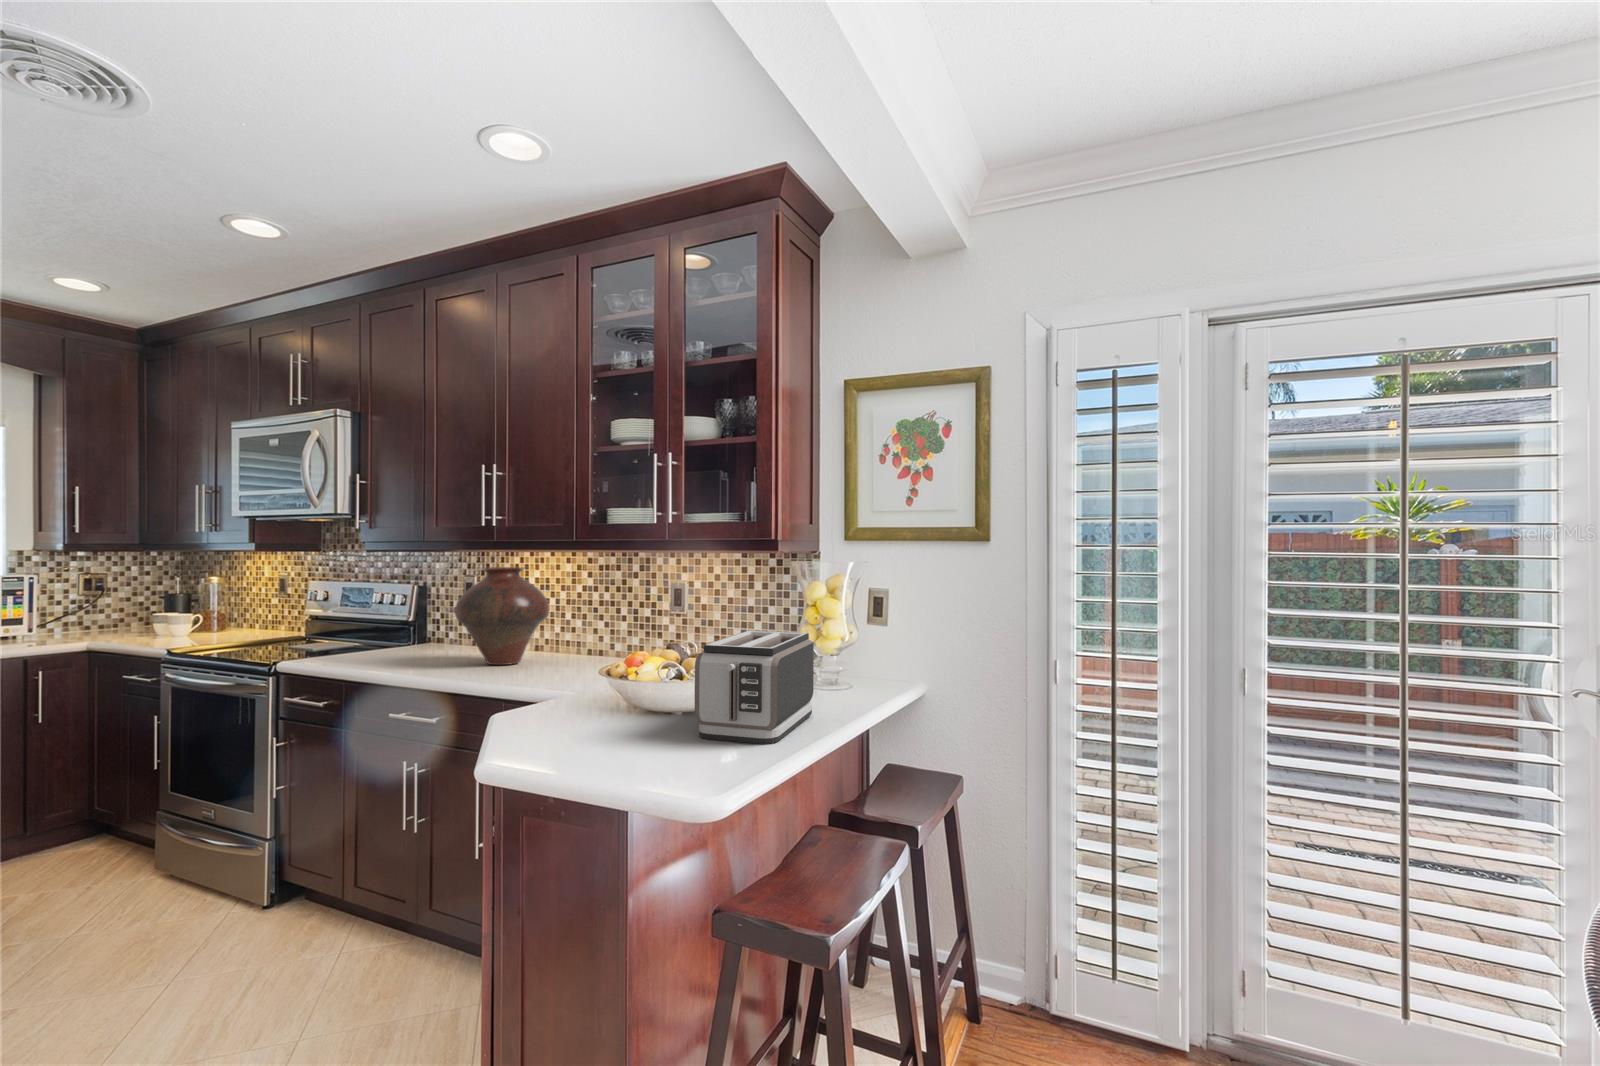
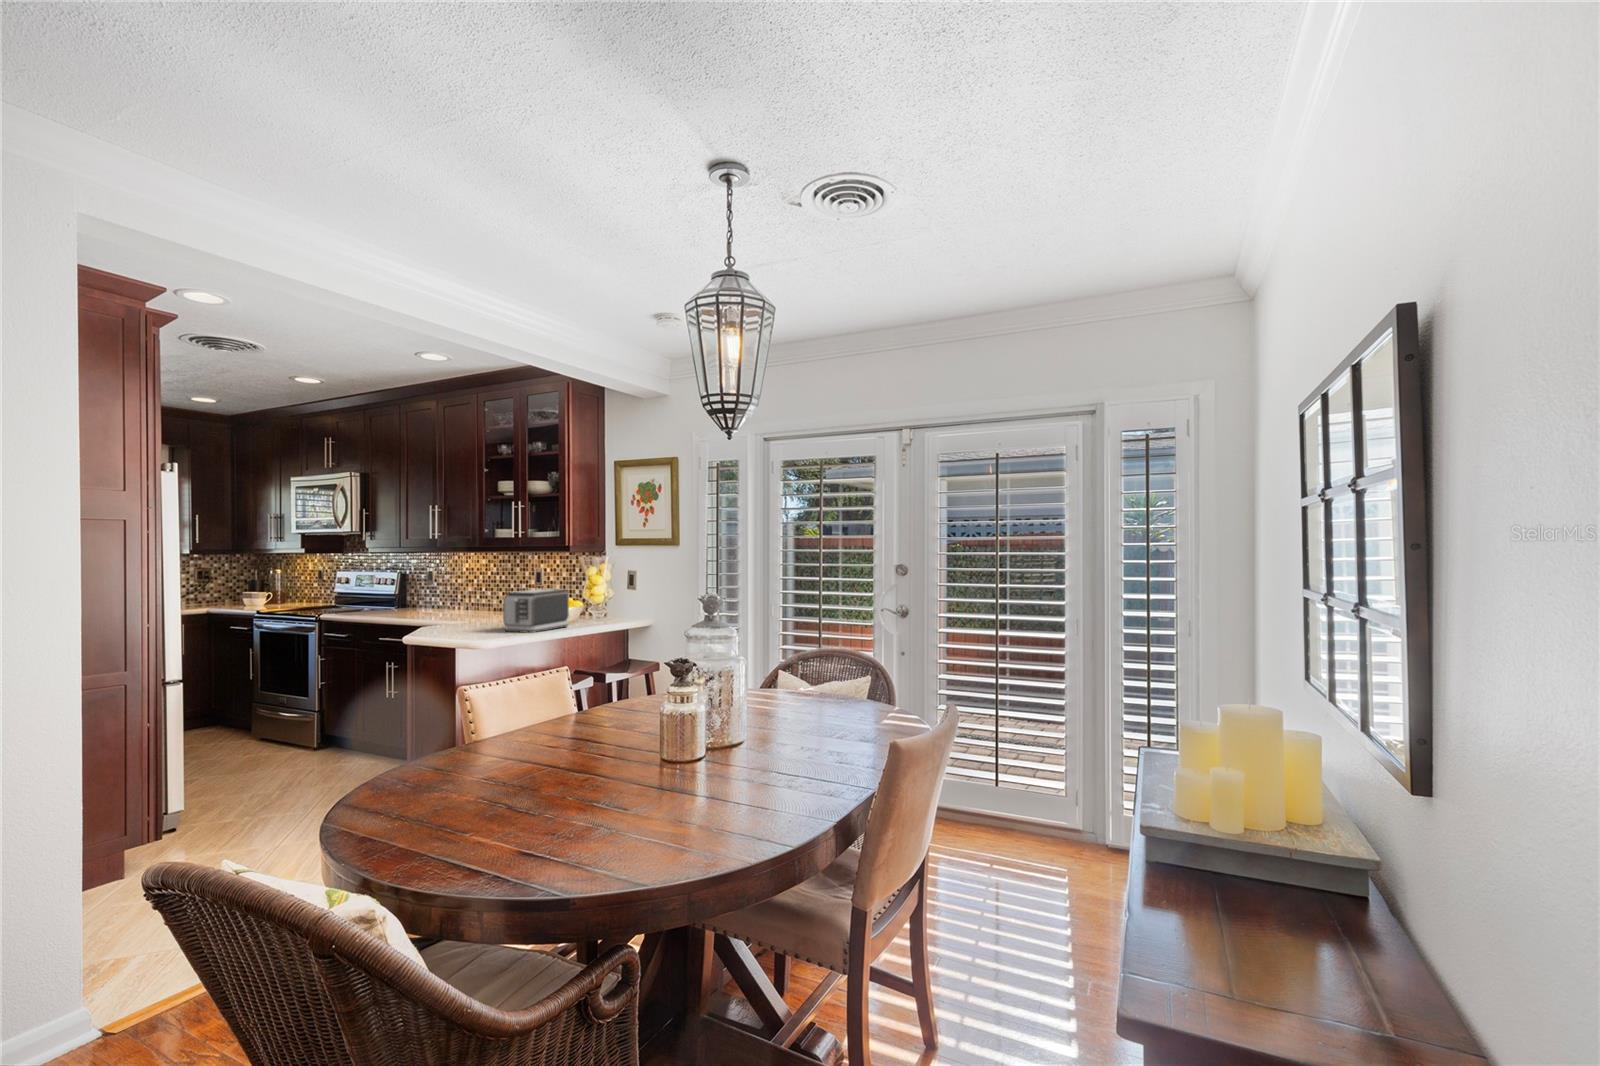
vase: present [455,567,549,665] -> none [416,561,469,615]

